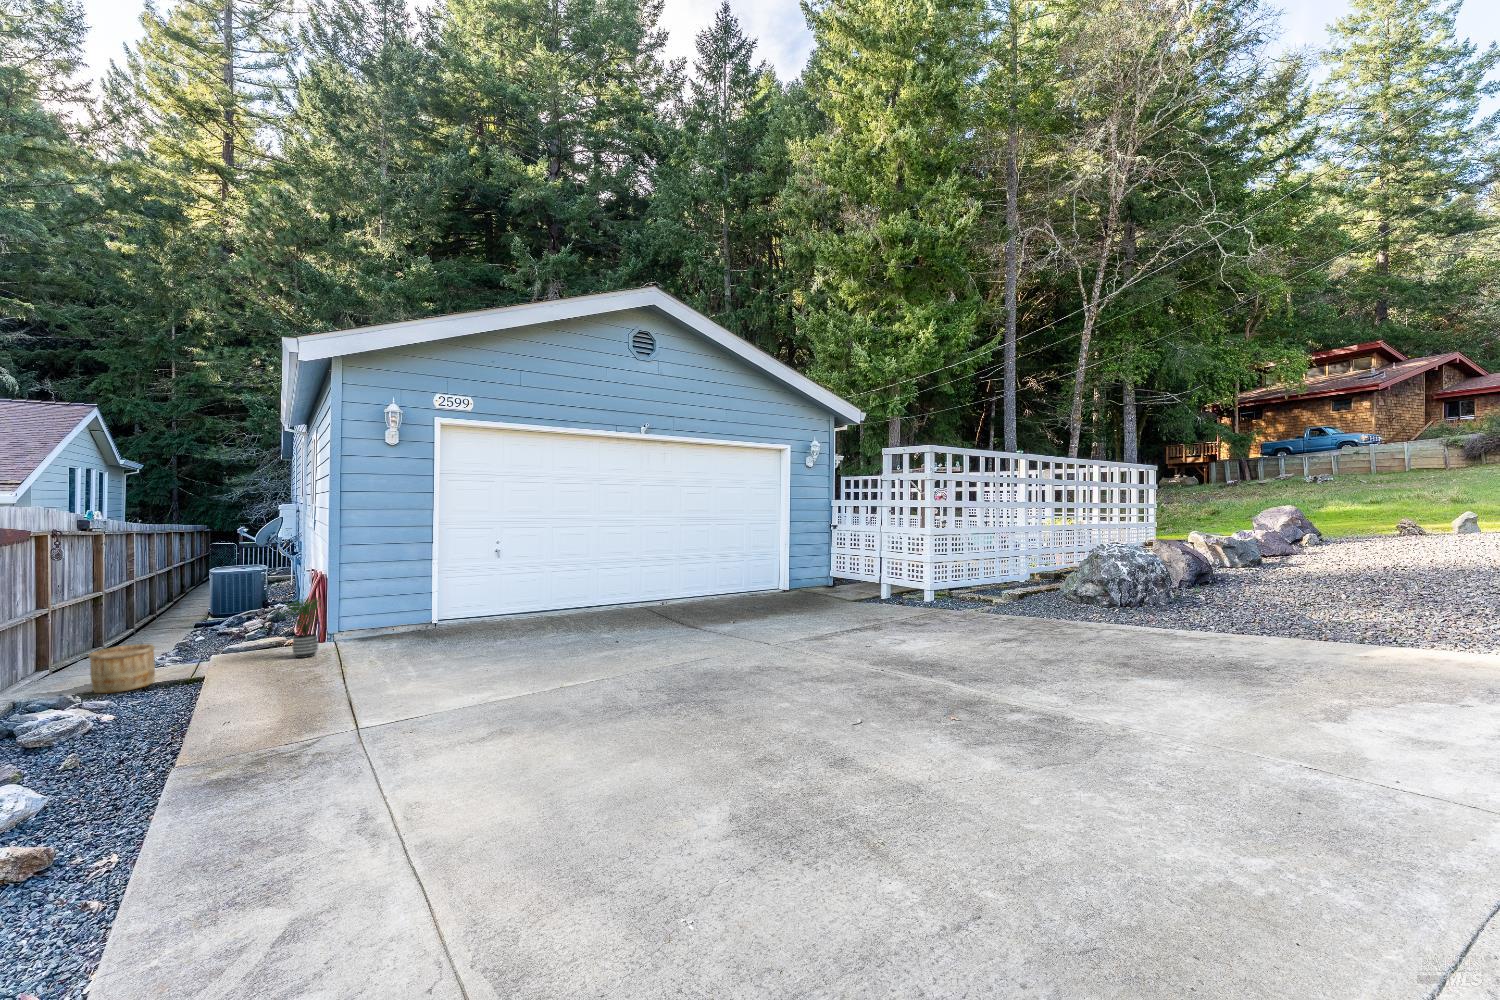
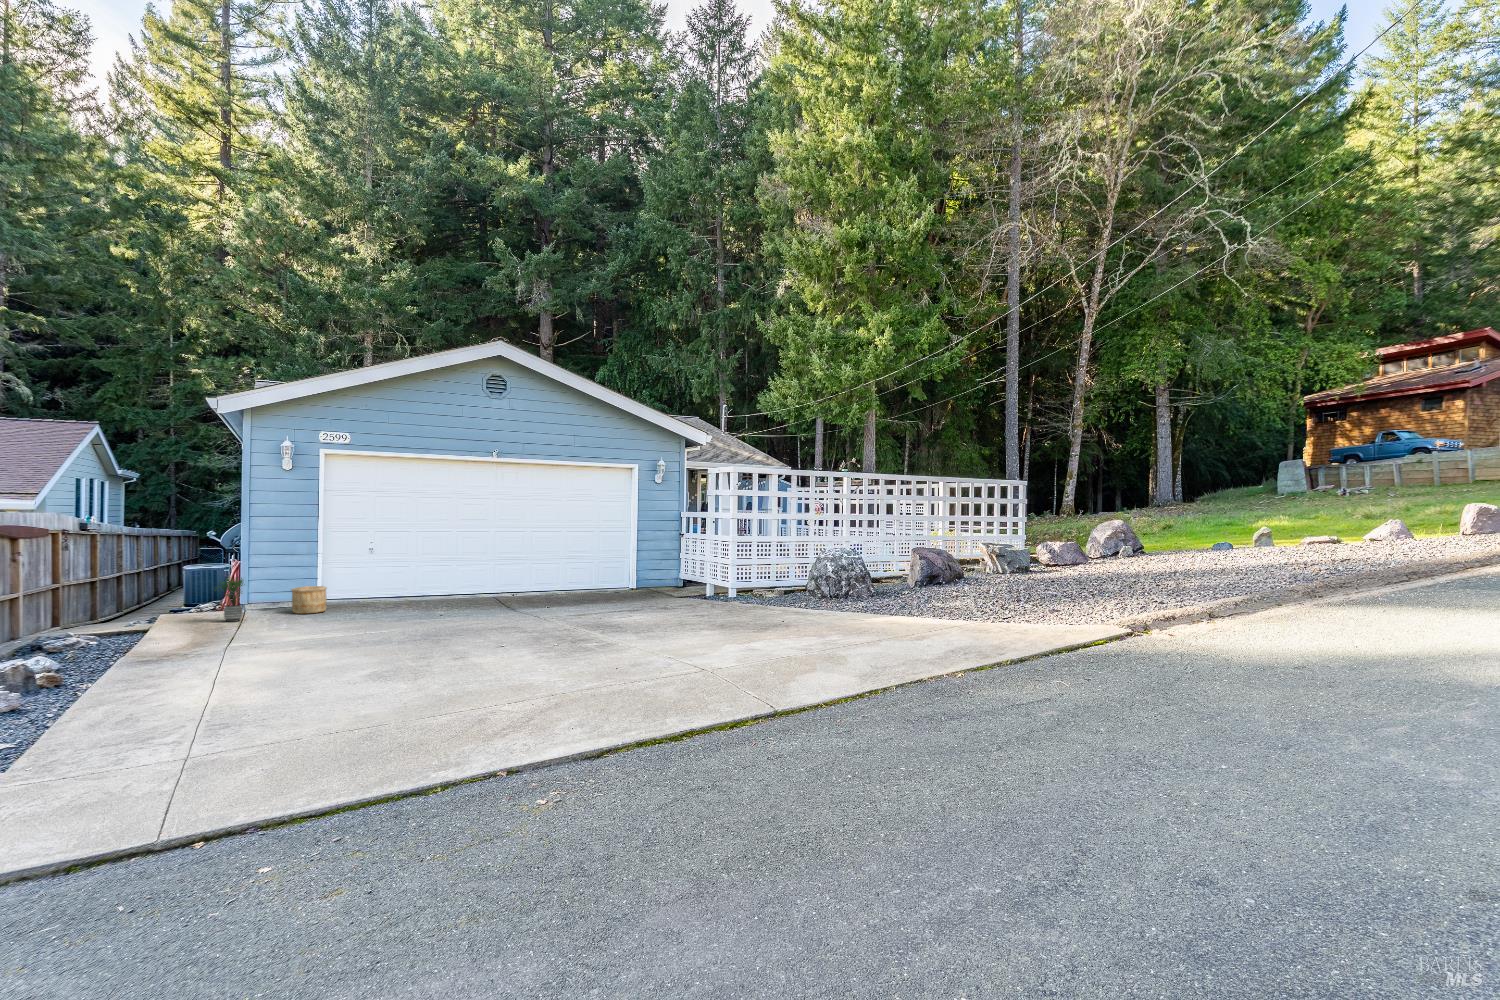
wooden bucket: present [88,644,155,693] -> present [291,586,327,614]

